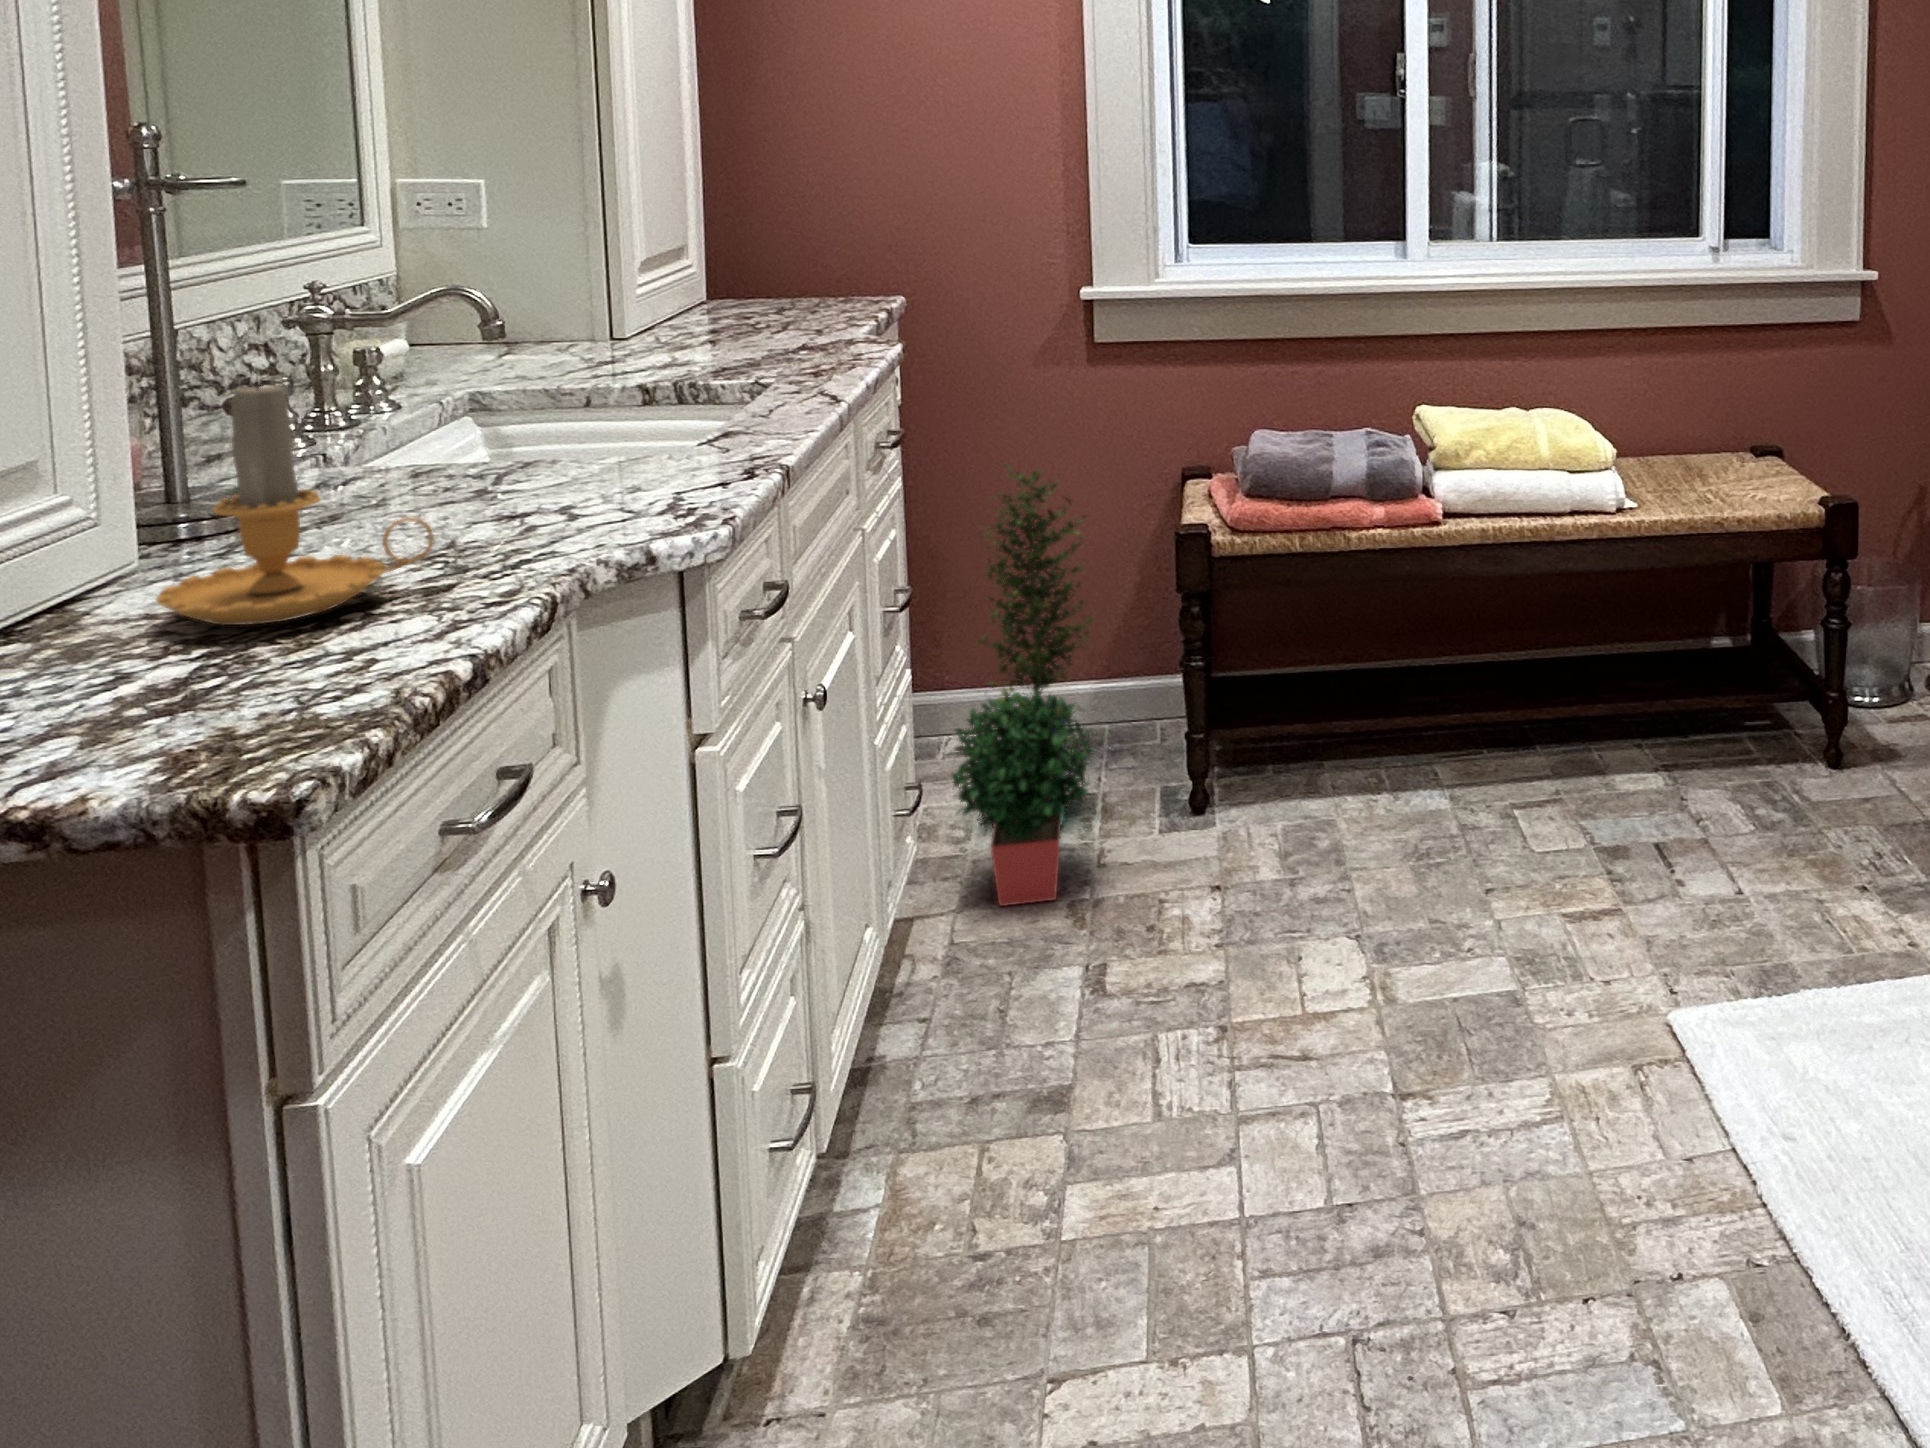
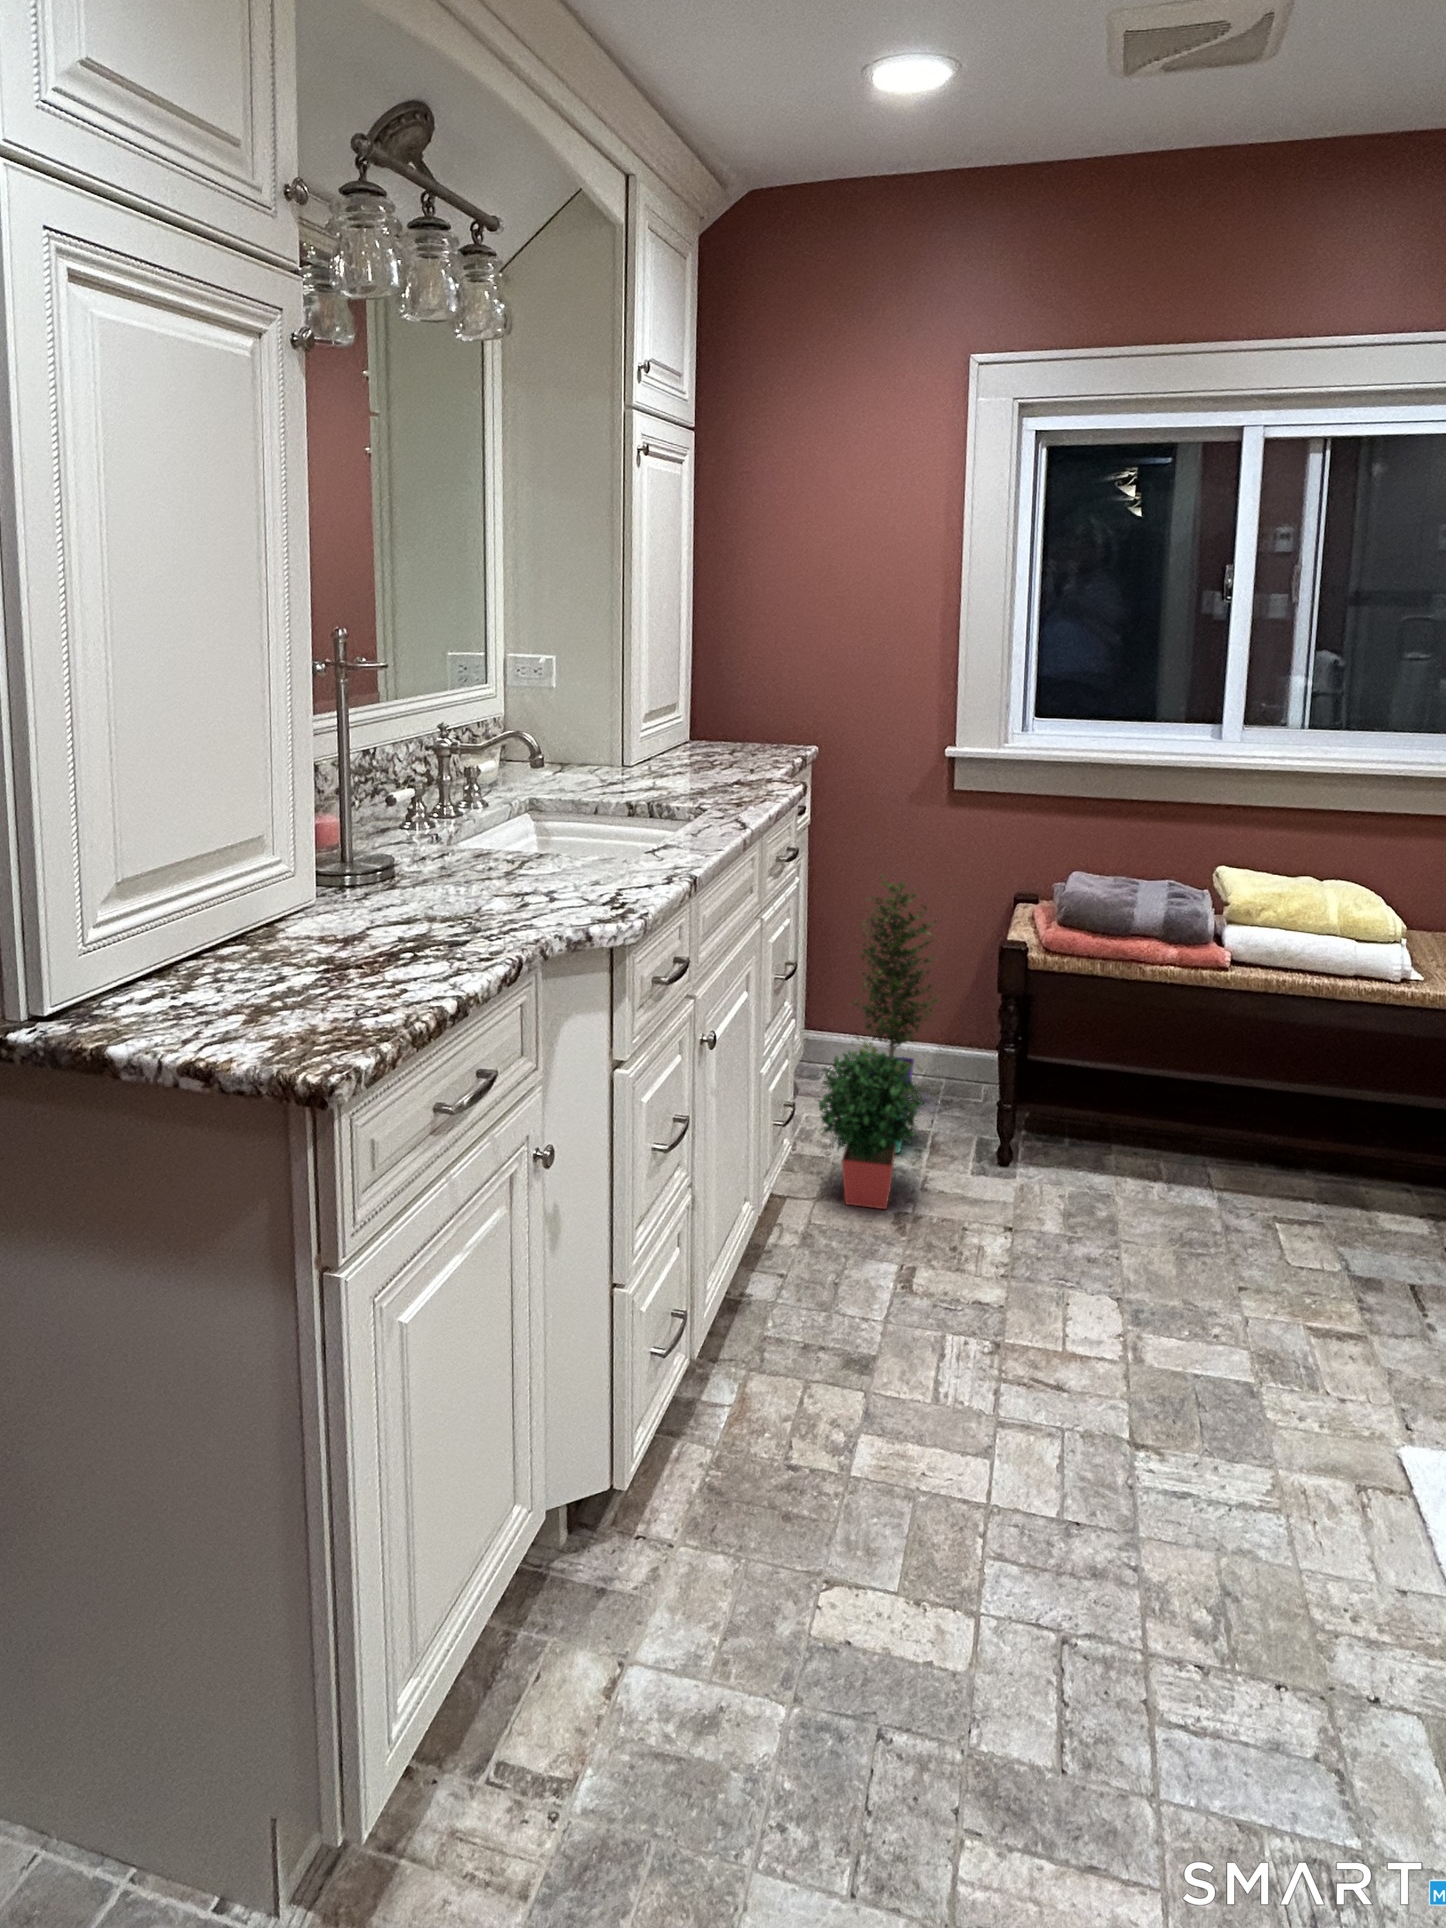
candle: present [156,380,434,625] -> none [310,796,456,953]

